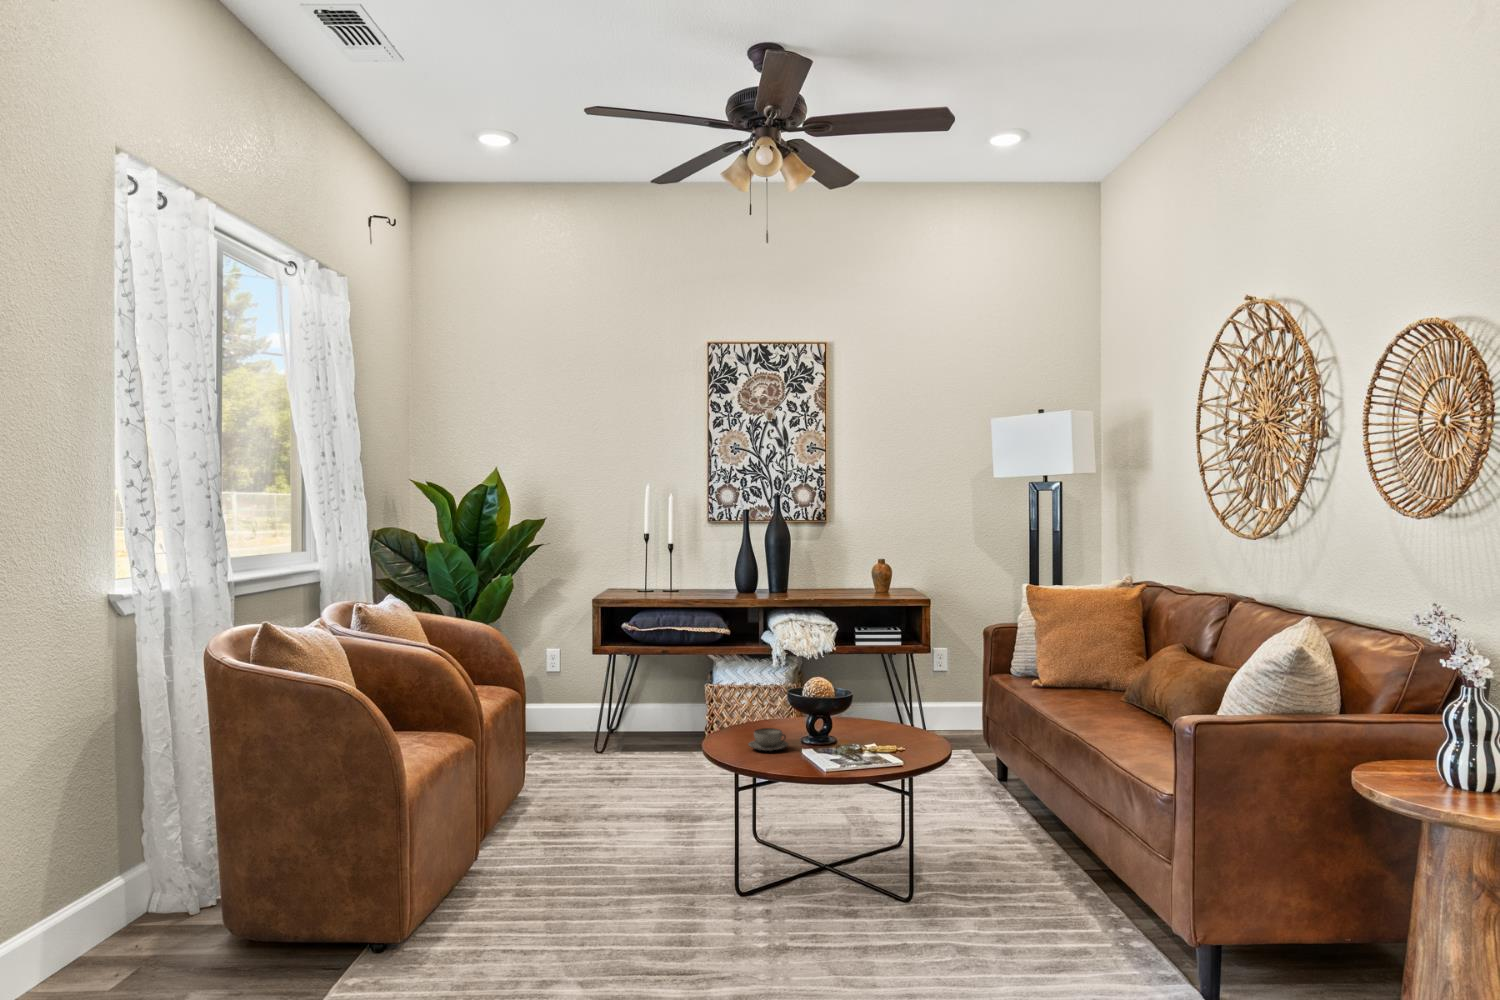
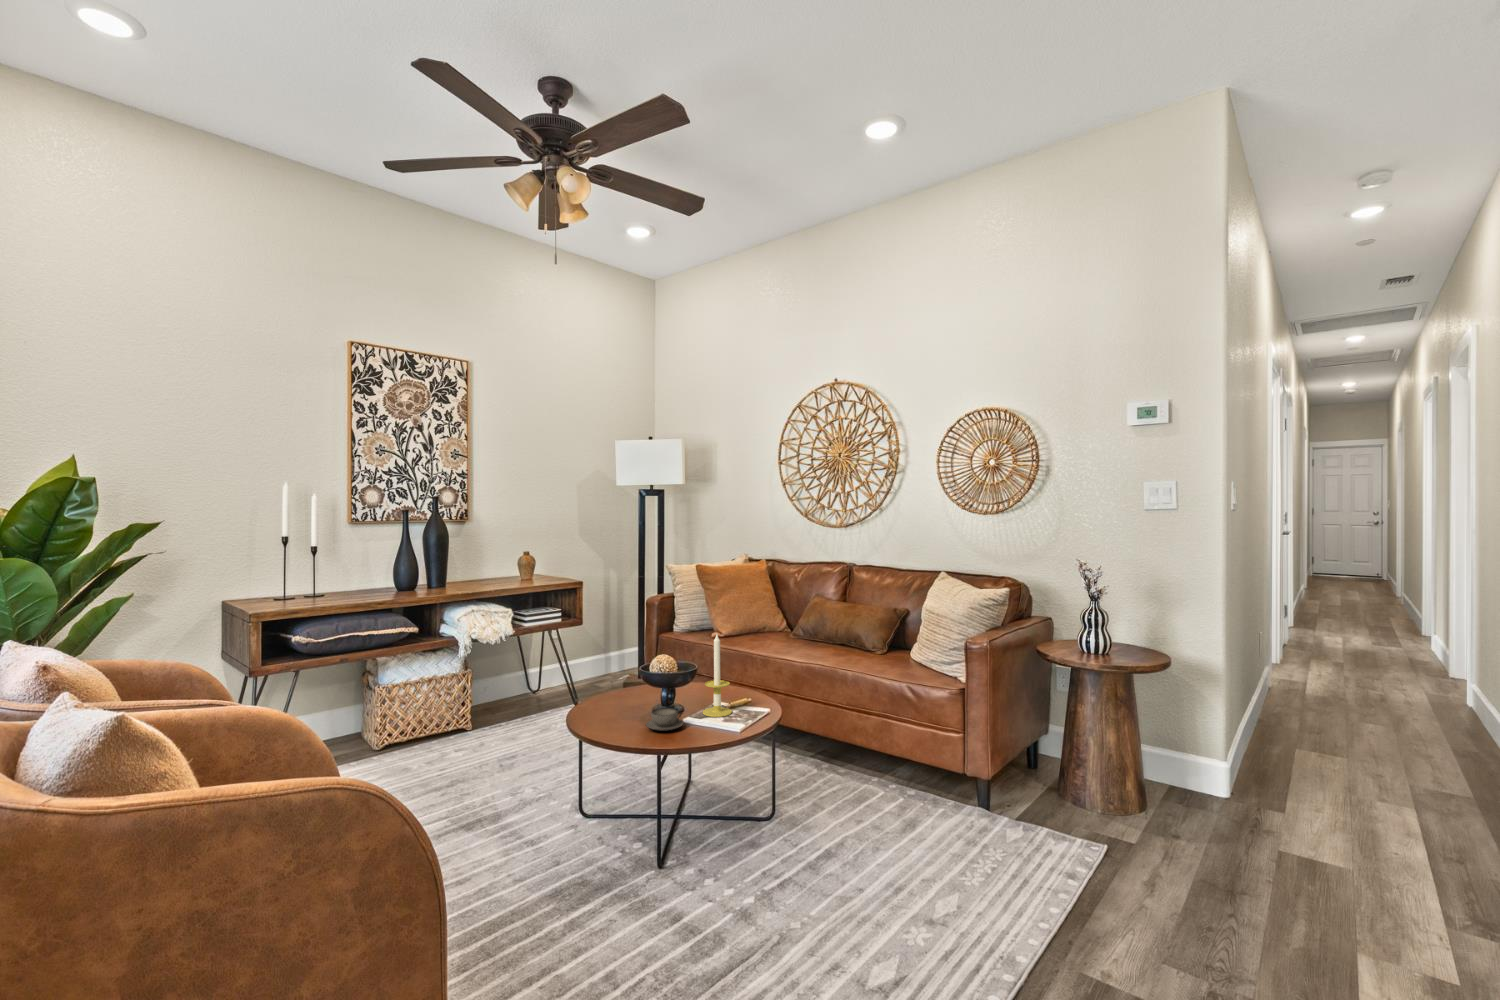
candle: none [827,657,862,753] -> present [703,634,732,717]

